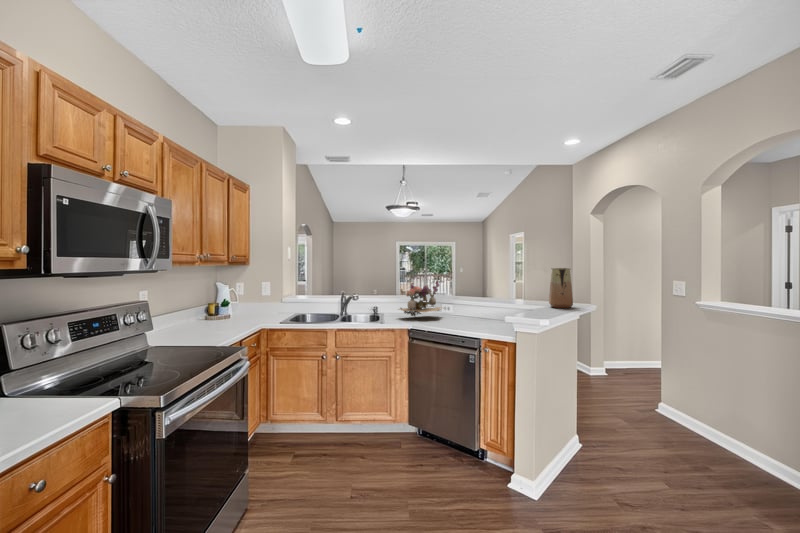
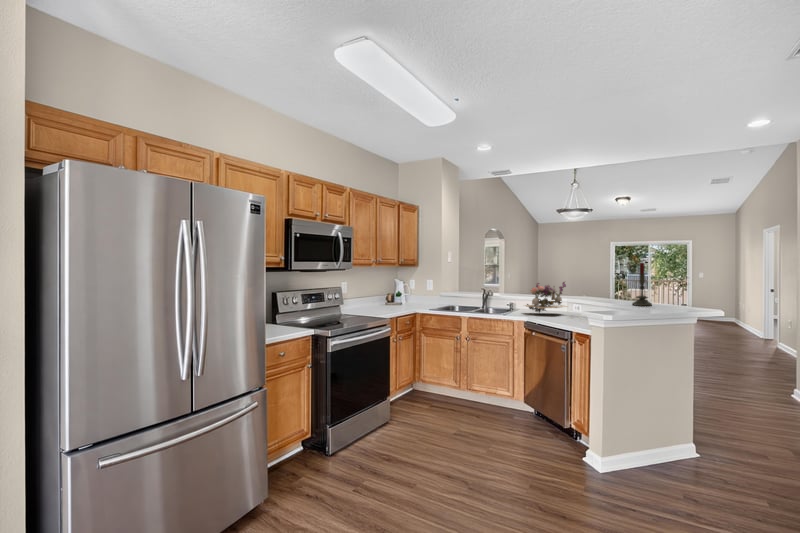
candle: none [513,259,531,304] -> present [632,263,652,306]
vase: present [549,268,573,308] -> none [655,271,683,310]

